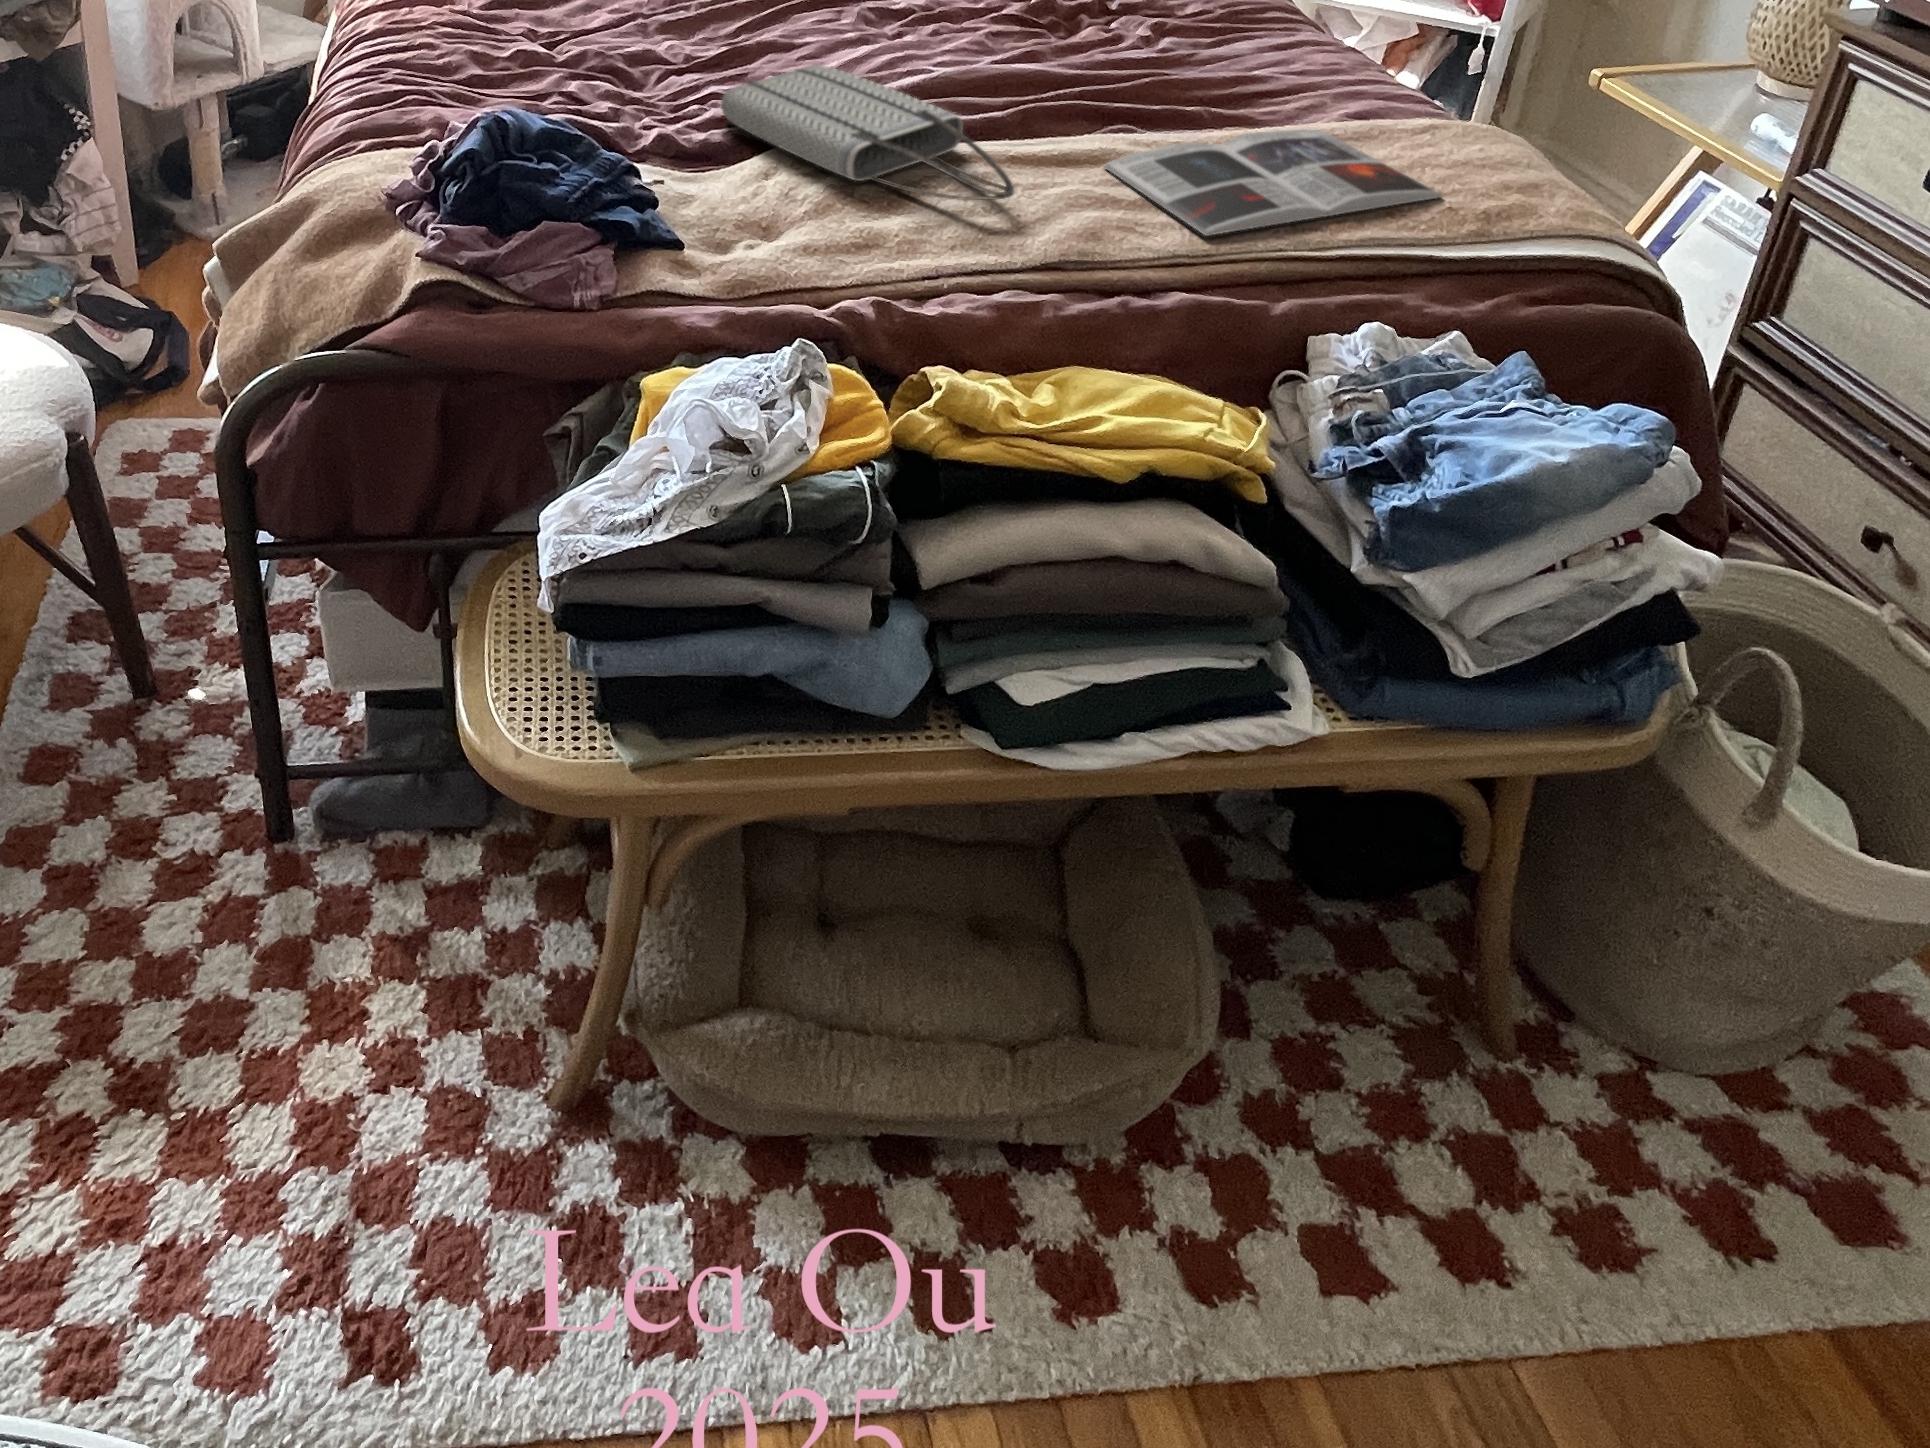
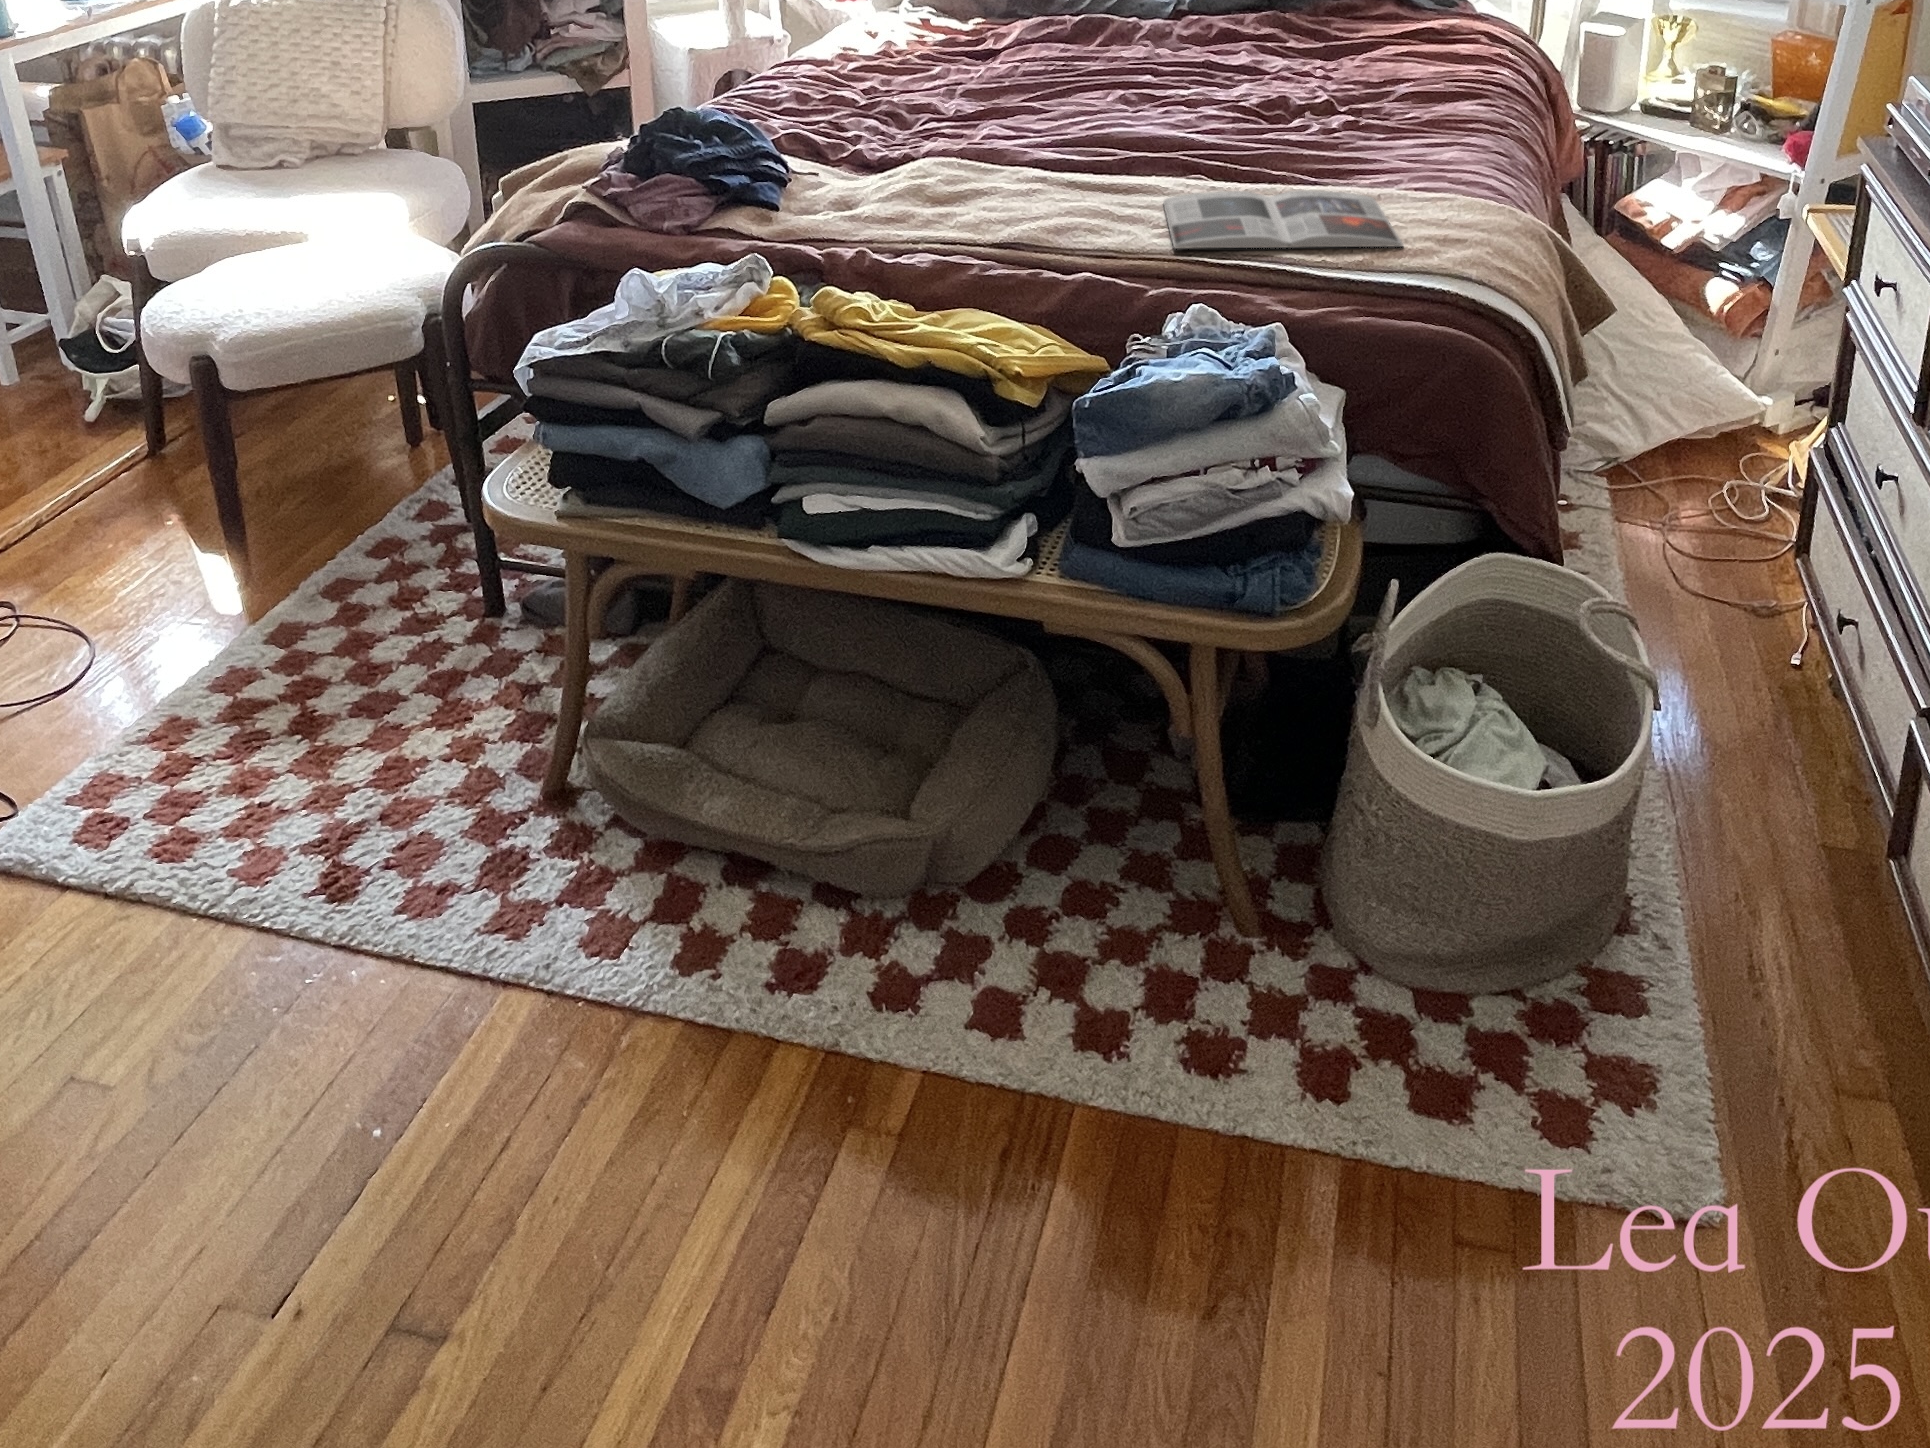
tote bag: present [721,65,1014,200] -> none [921,117,1072,207]

